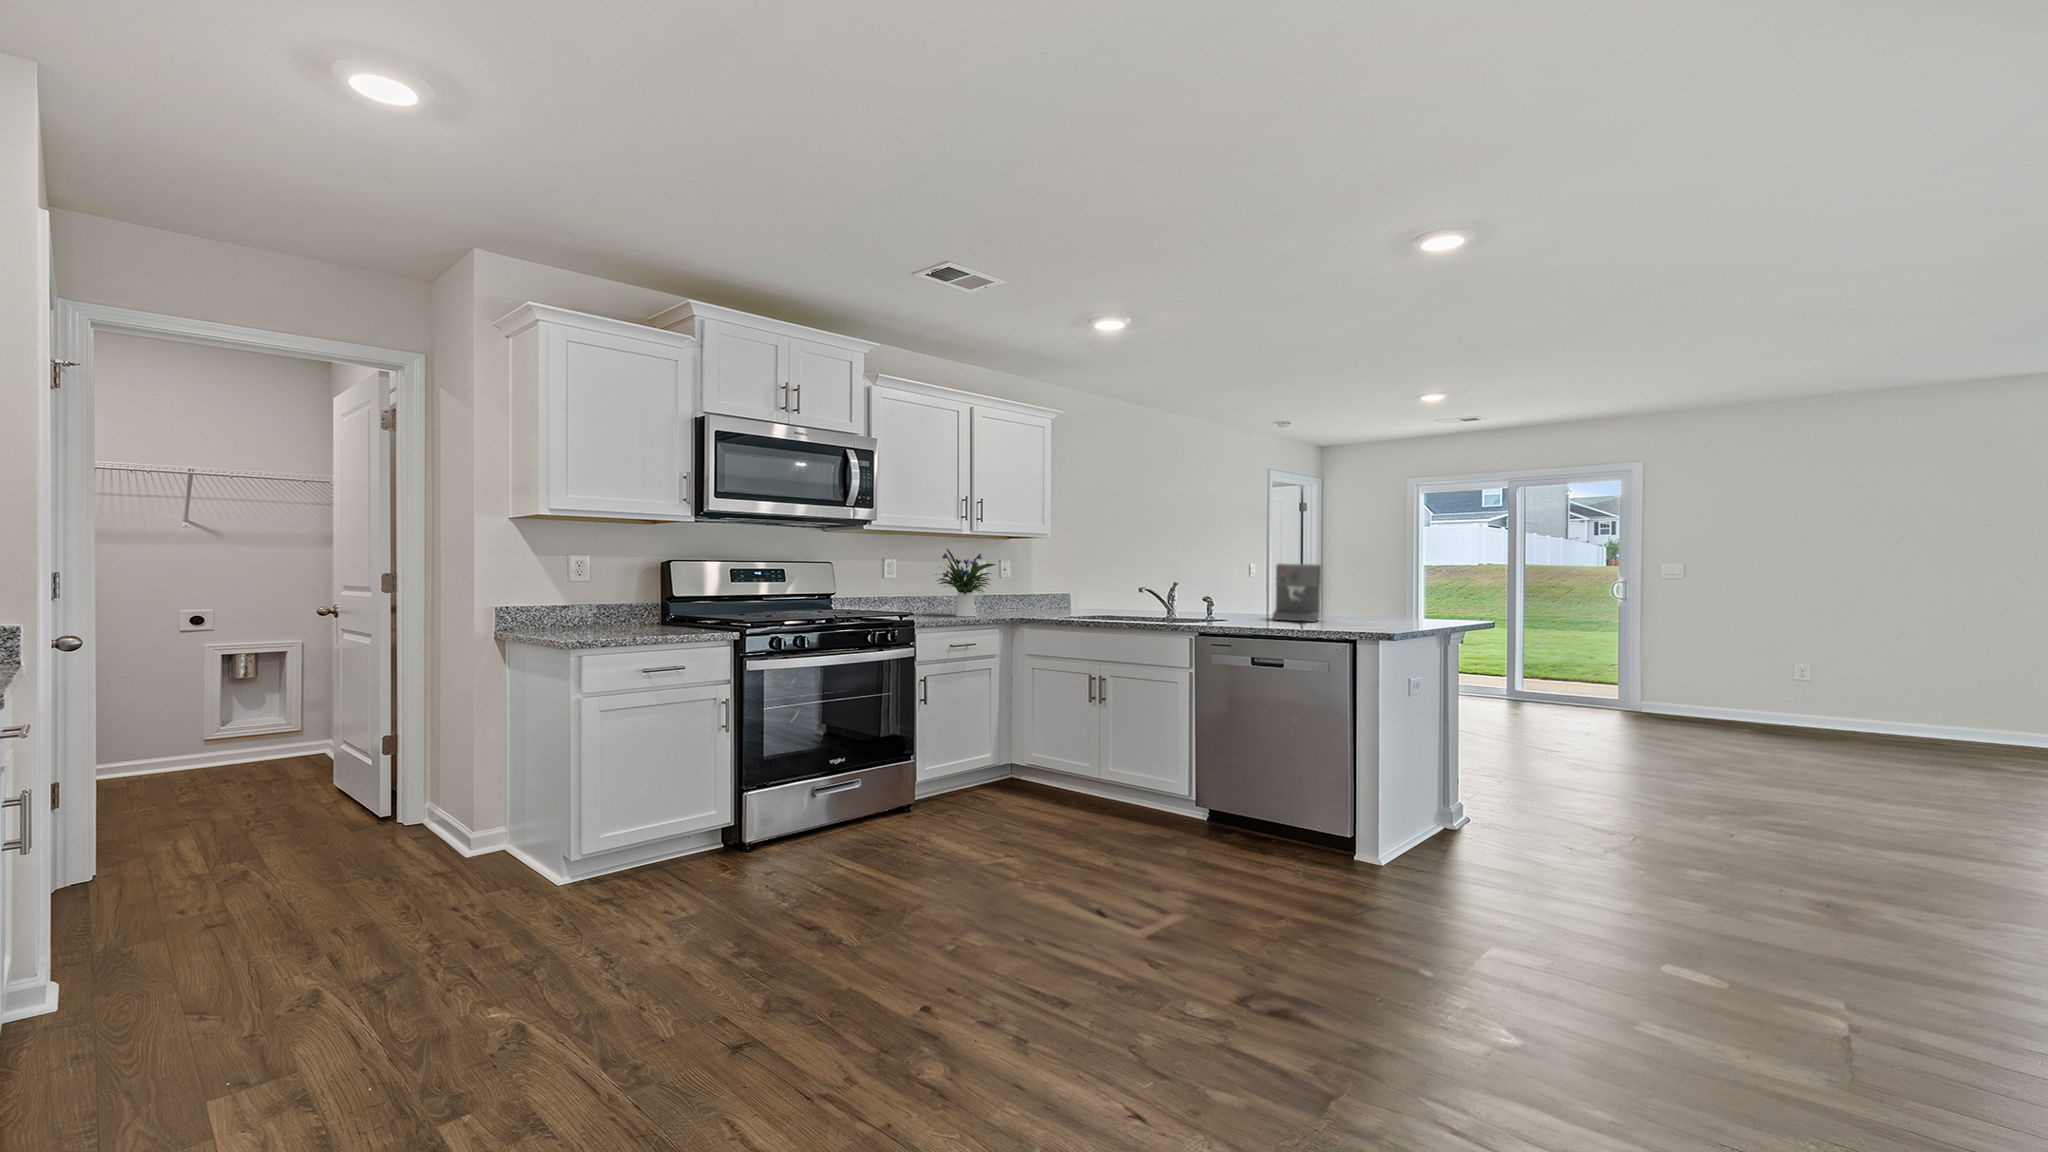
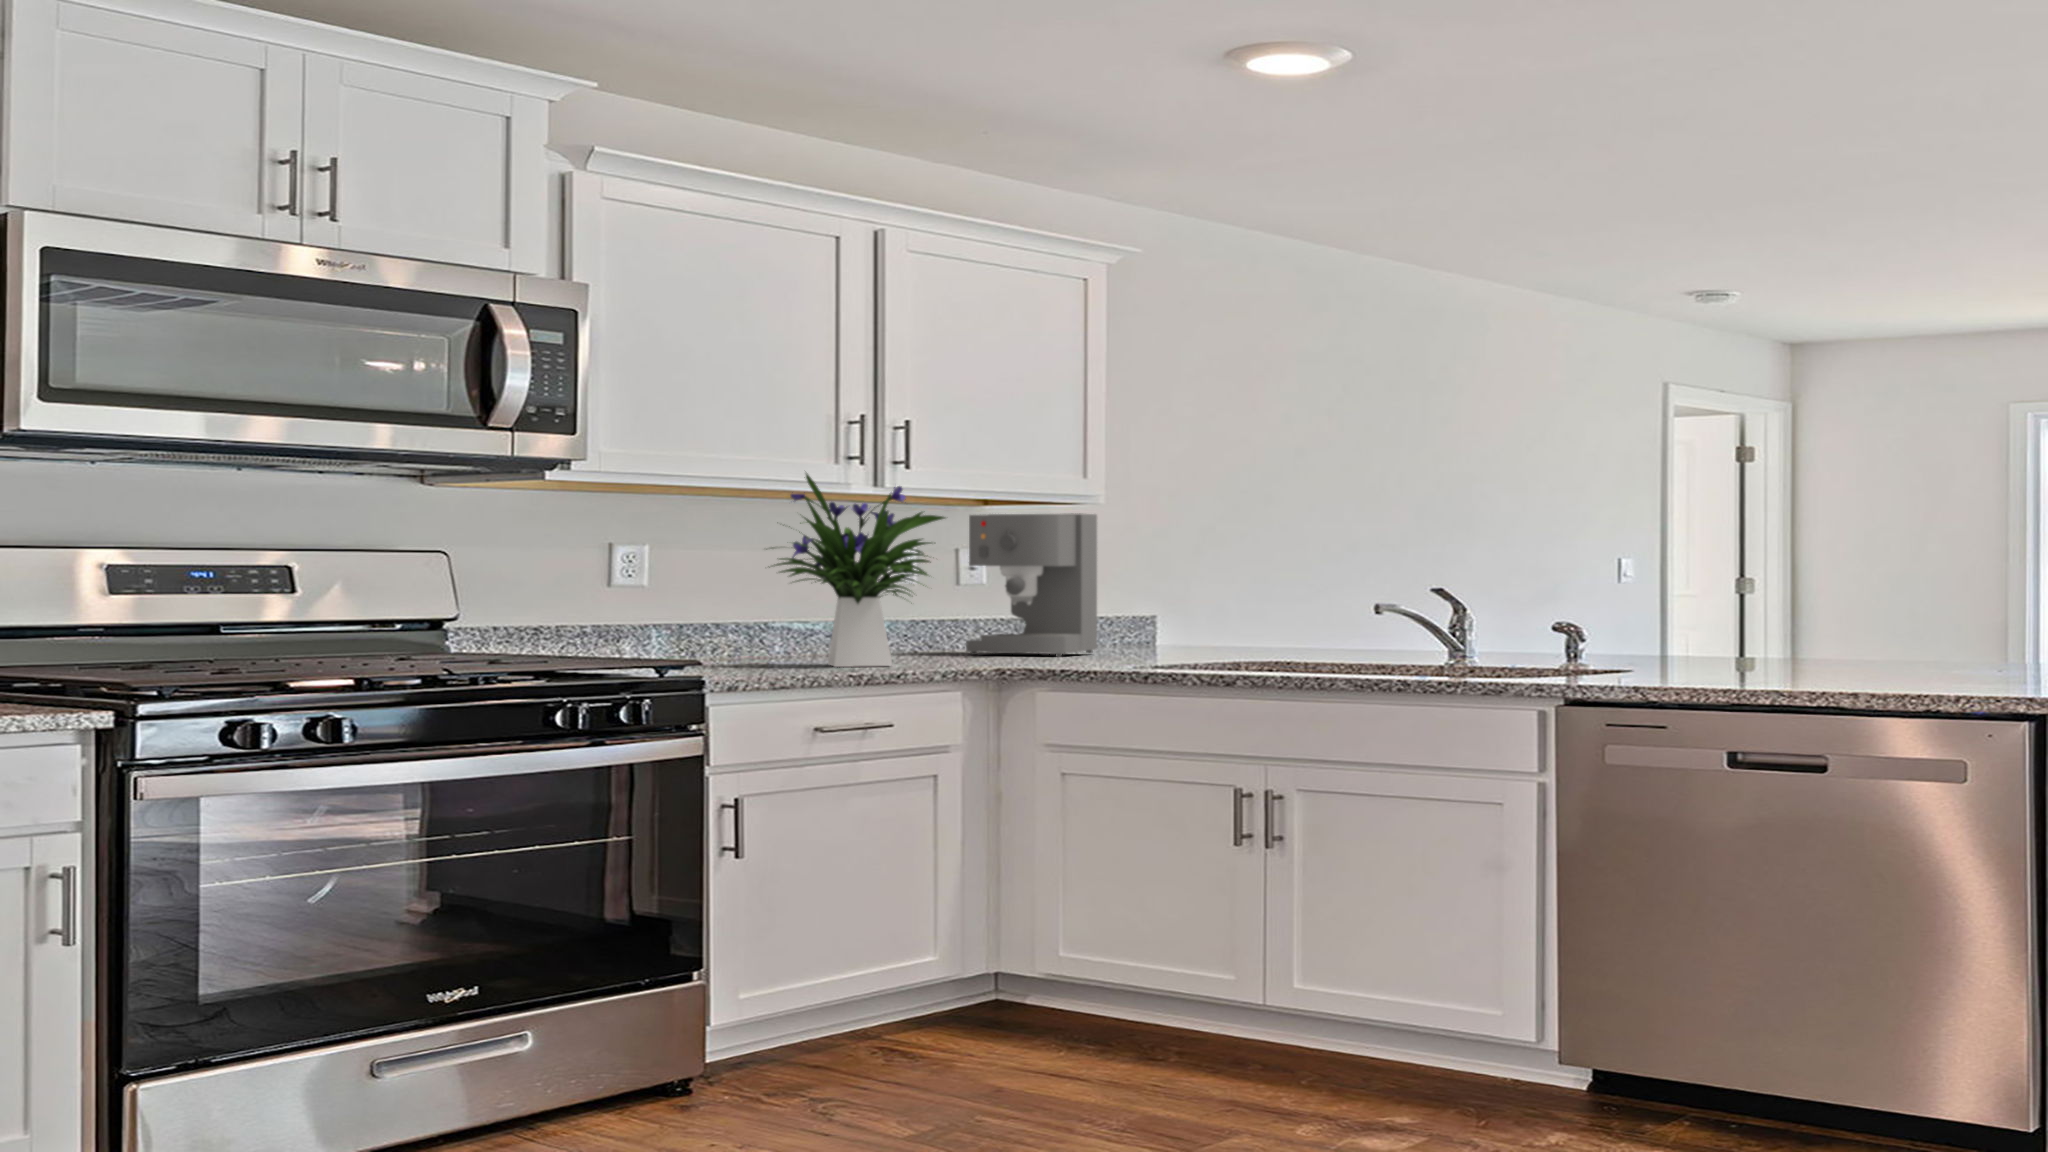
coffee maker: present [1273,563,1321,623] -> present [966,513,1097,657]

